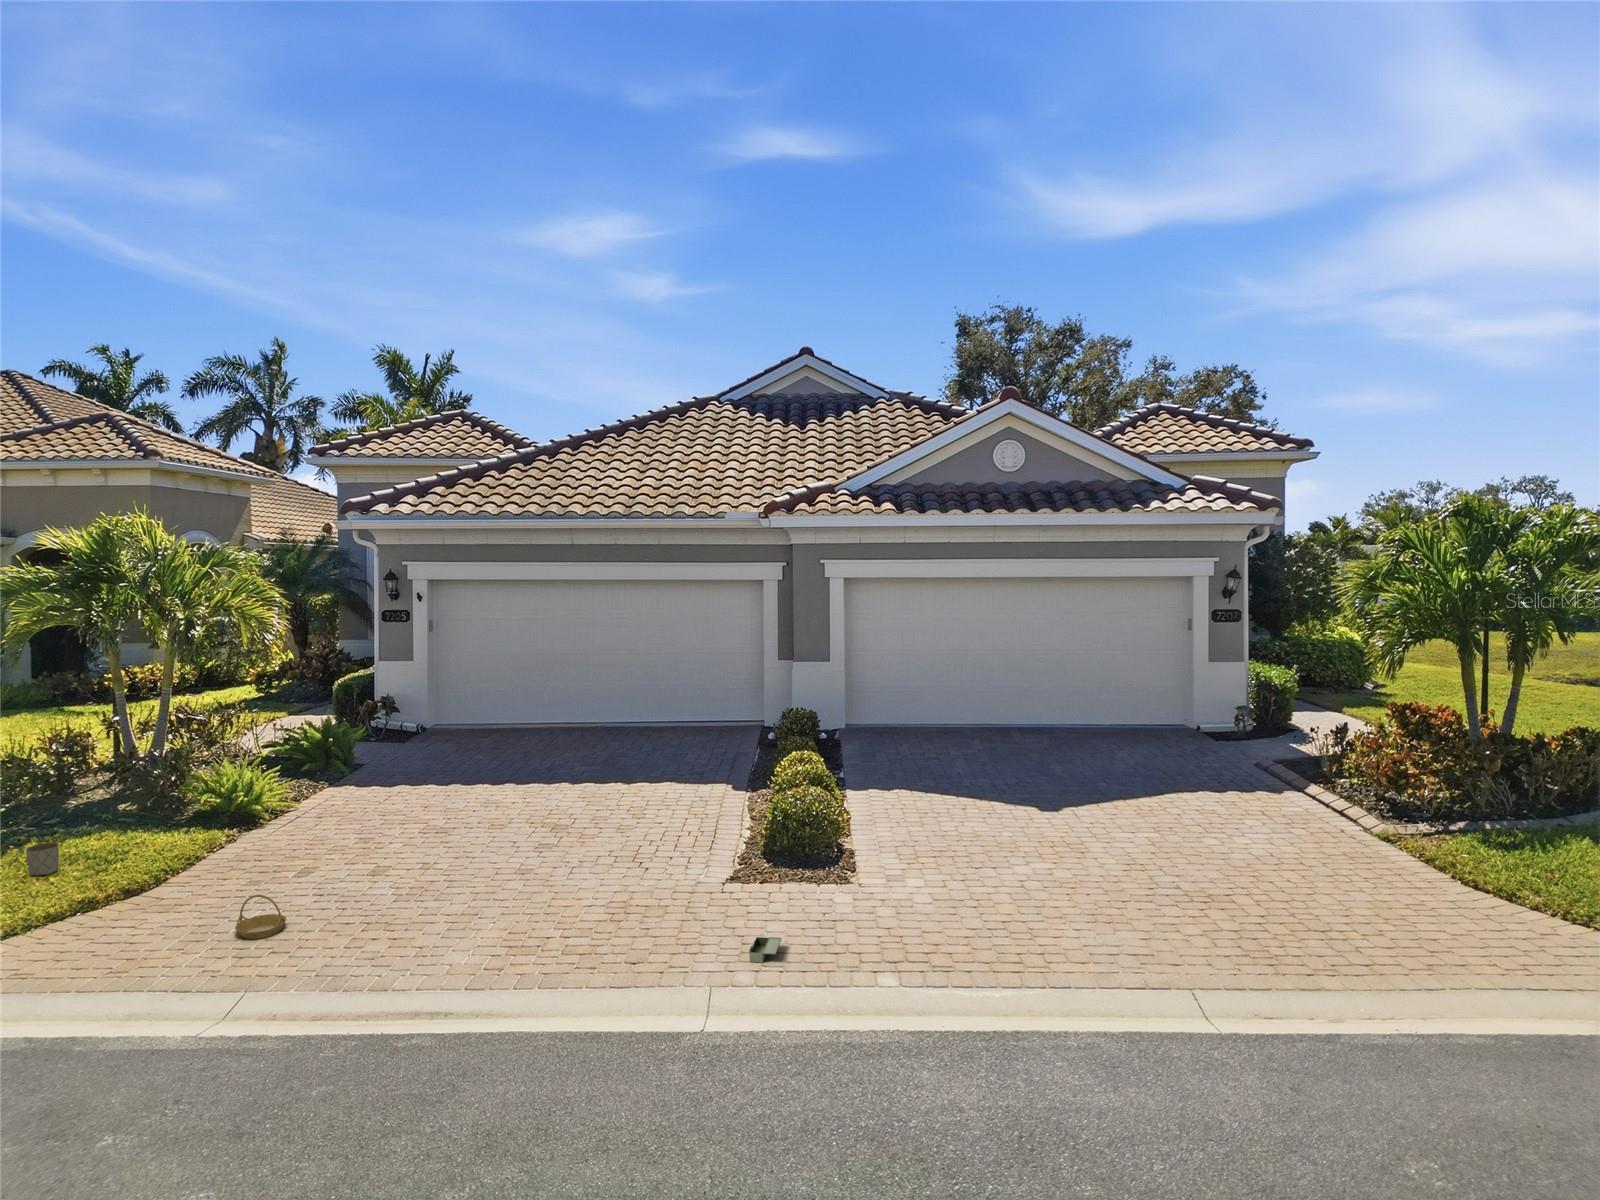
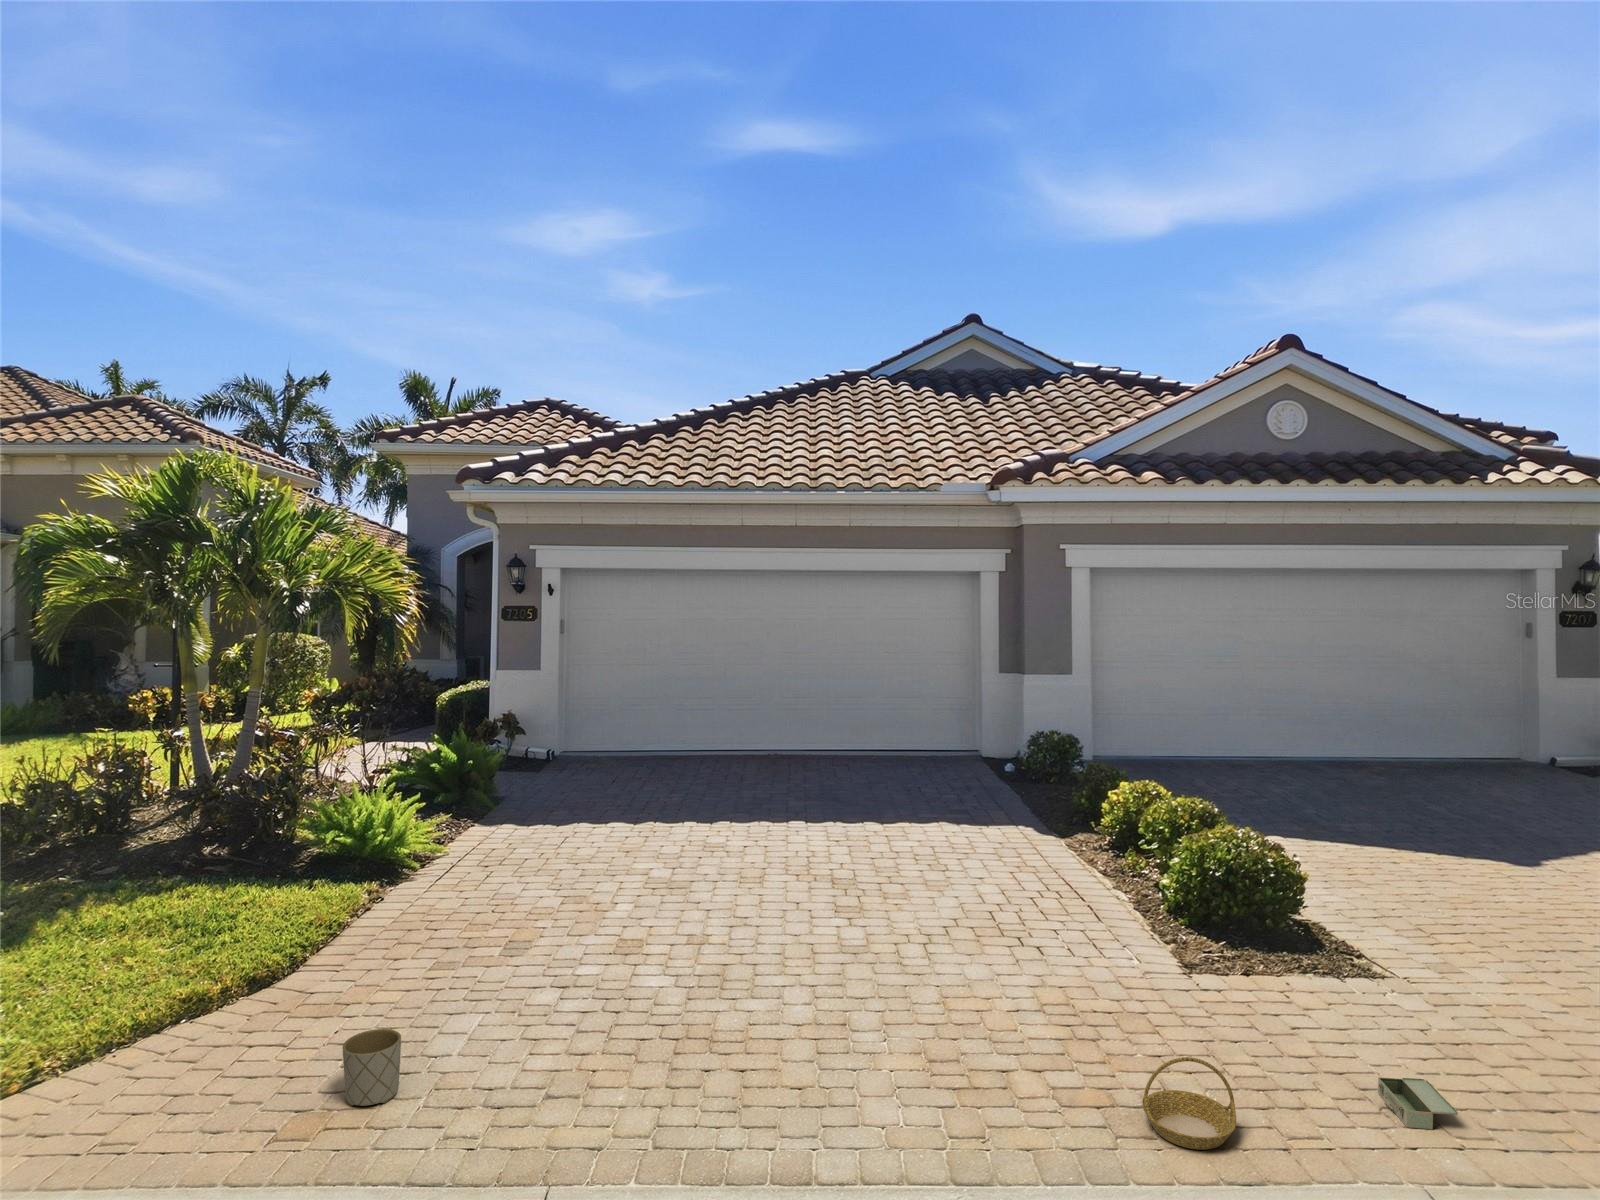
planter: present [26,843,59,876] -> present [343,1029,401,1106]
basket: present [235,895,286,939] -> present [1142,1057,1236,1150]

